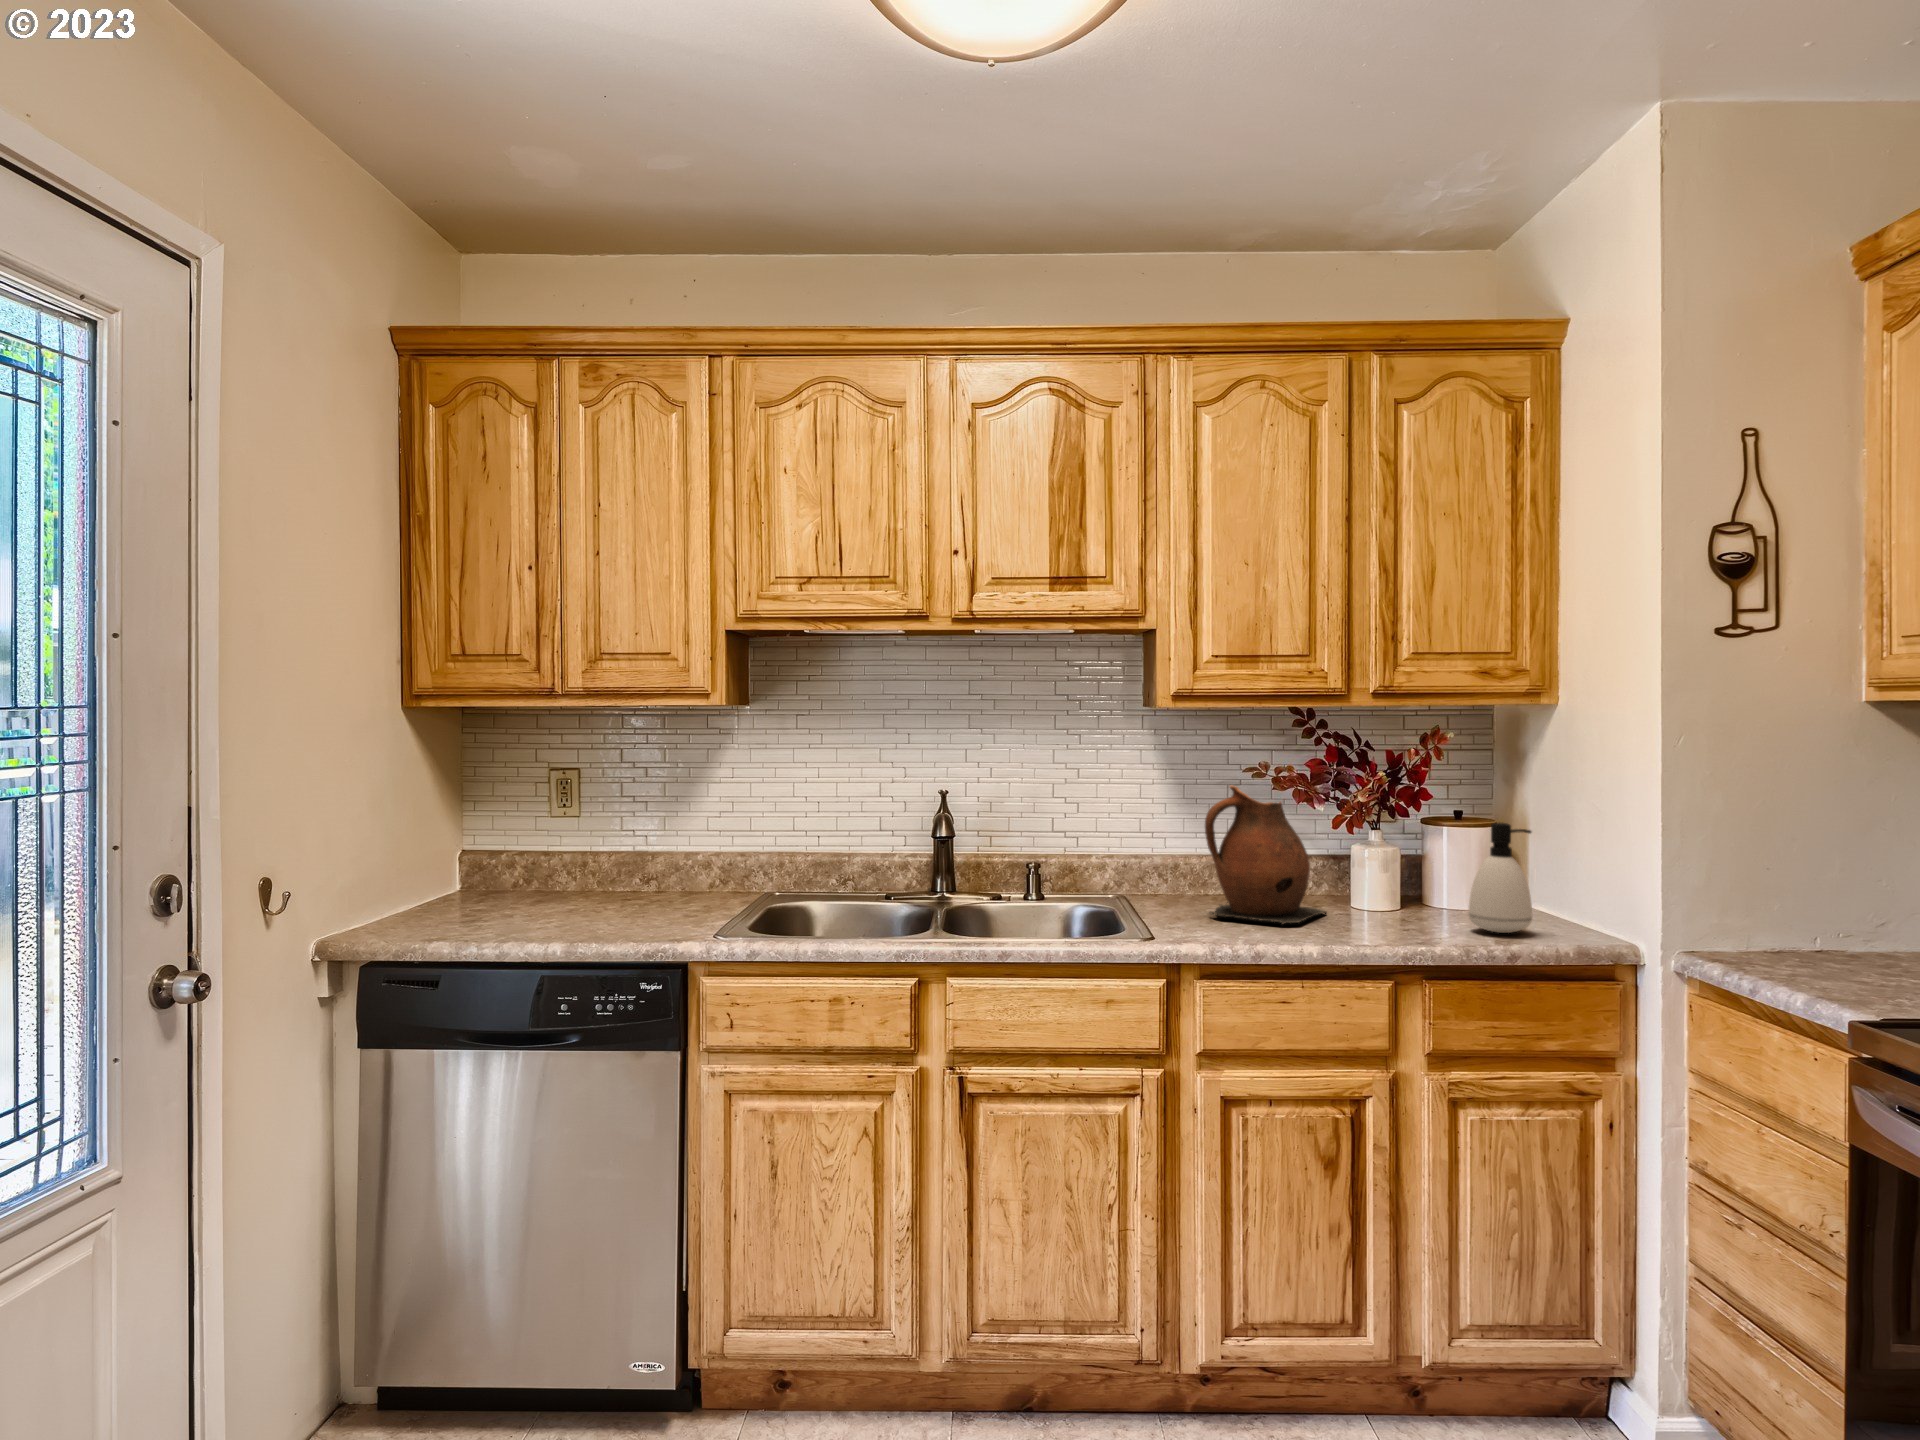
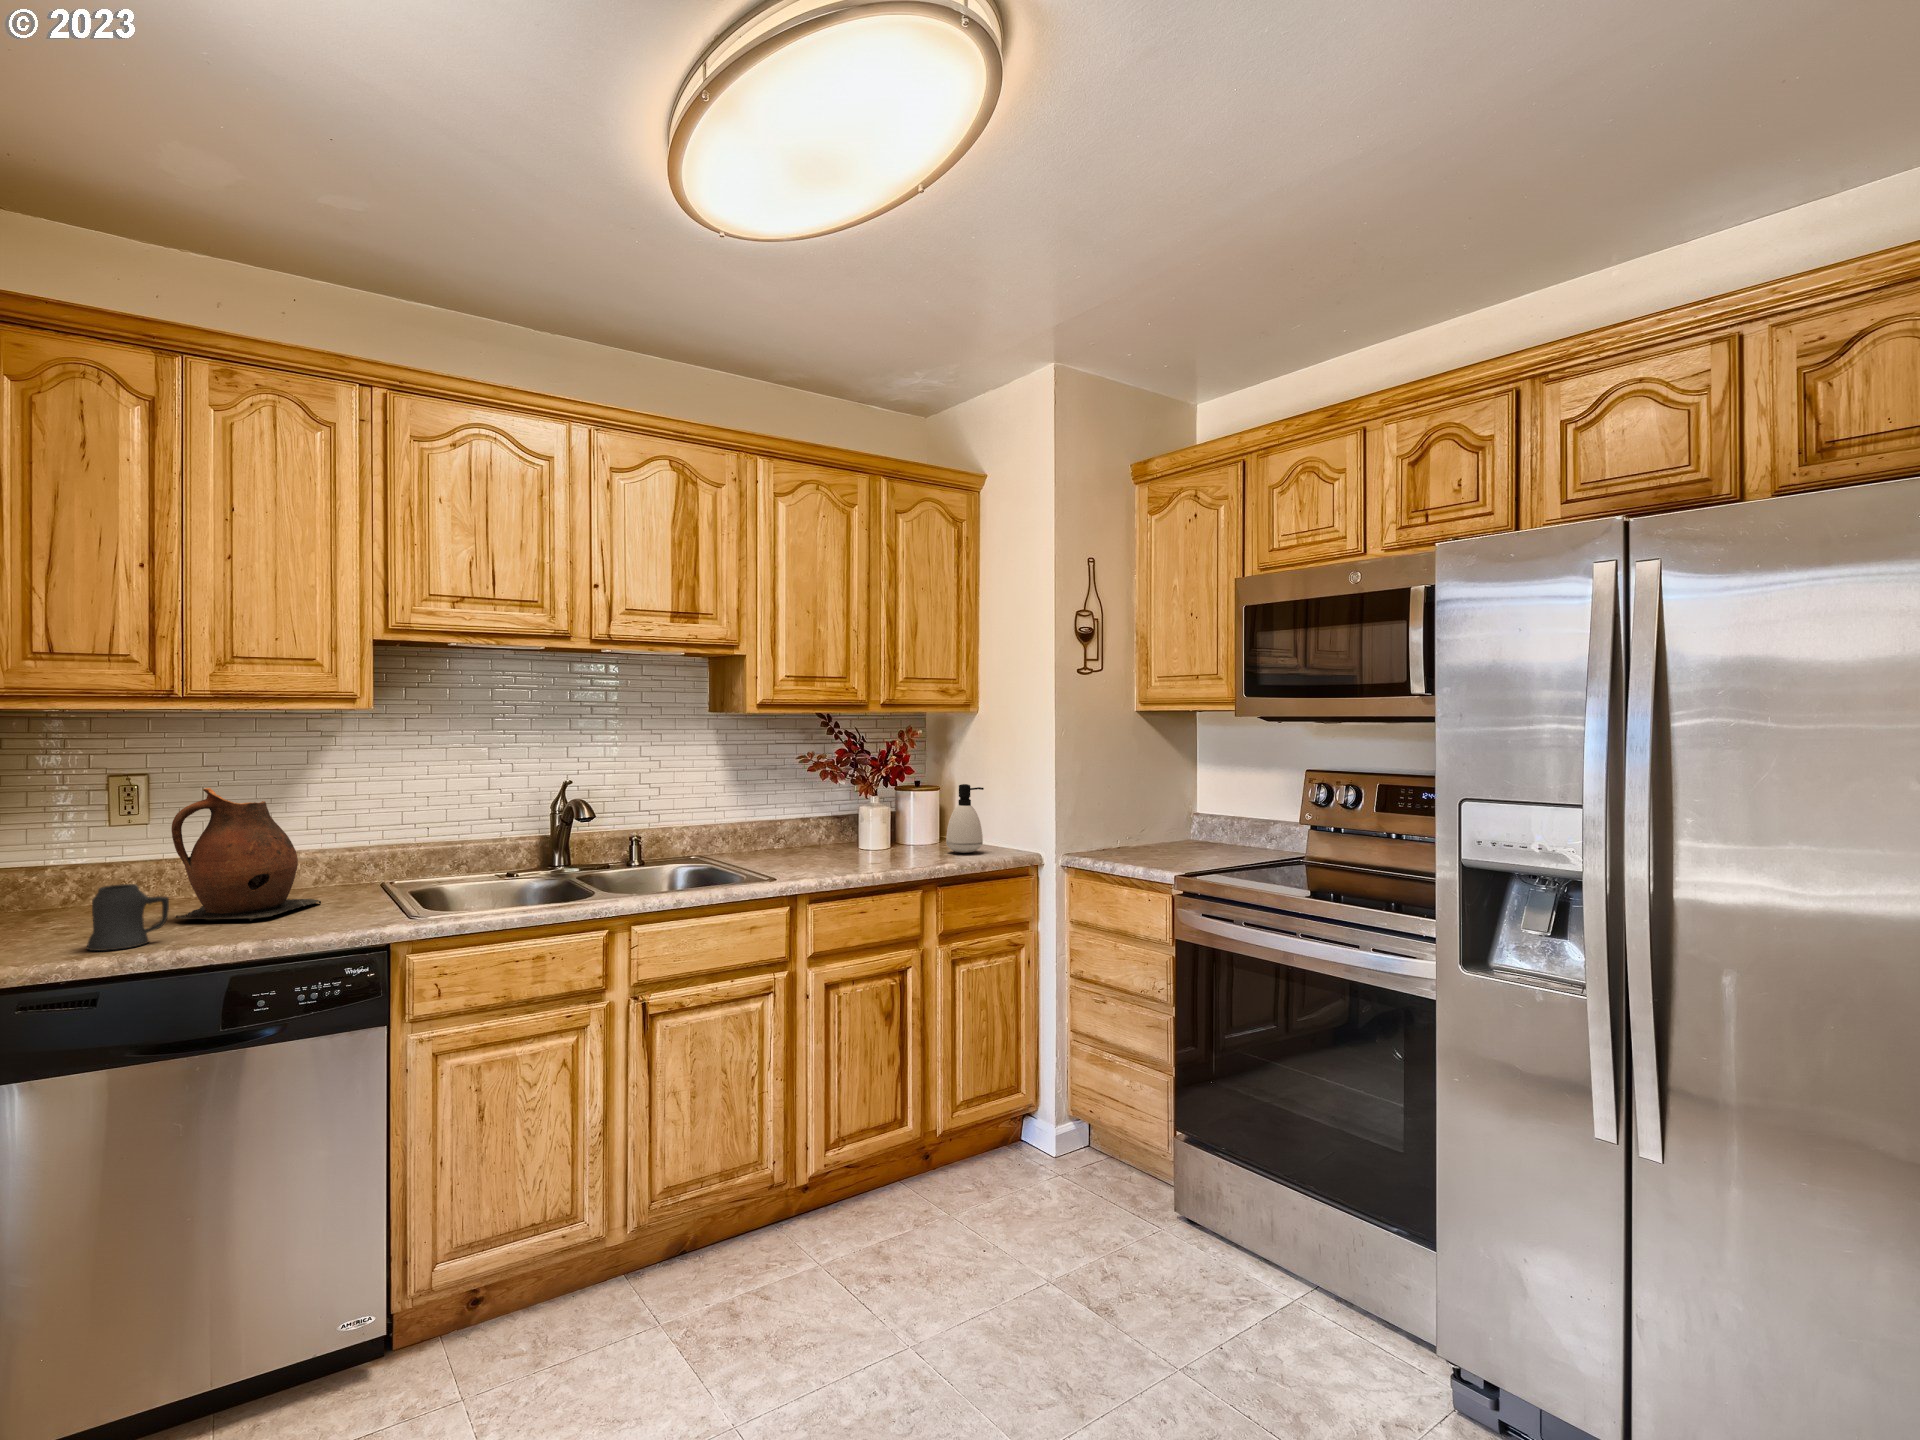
ceramic pitcher: present [1205,786,1327,925] -> present [171,788,321,921]
mug: none [461,874,523,935] -> present [87,884,169,951]

